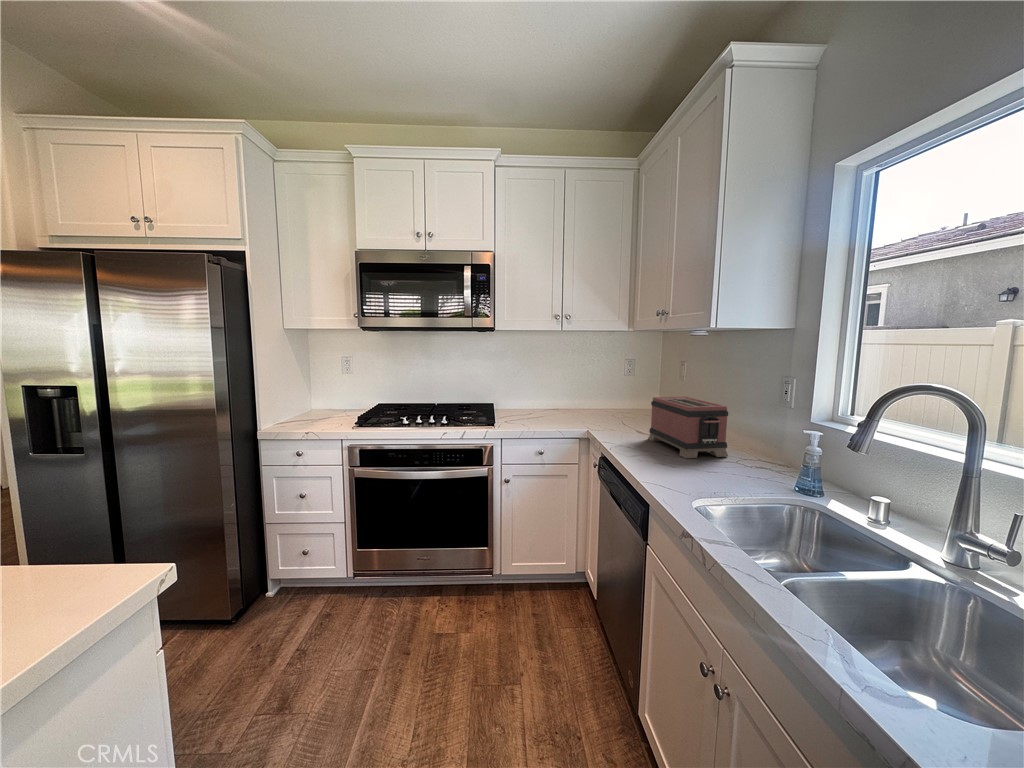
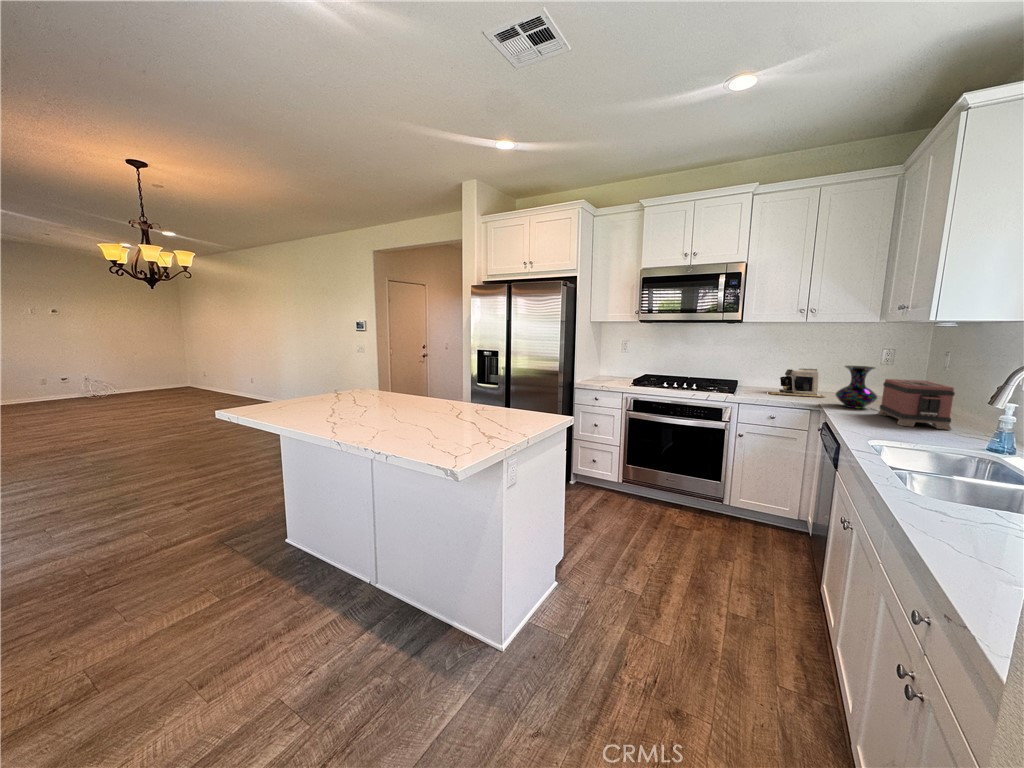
vase: none [602,381,642,433] -> present [835,366,878,409]
coffee maker: none [528,385,587,421] -> present [770,369,825,397]

